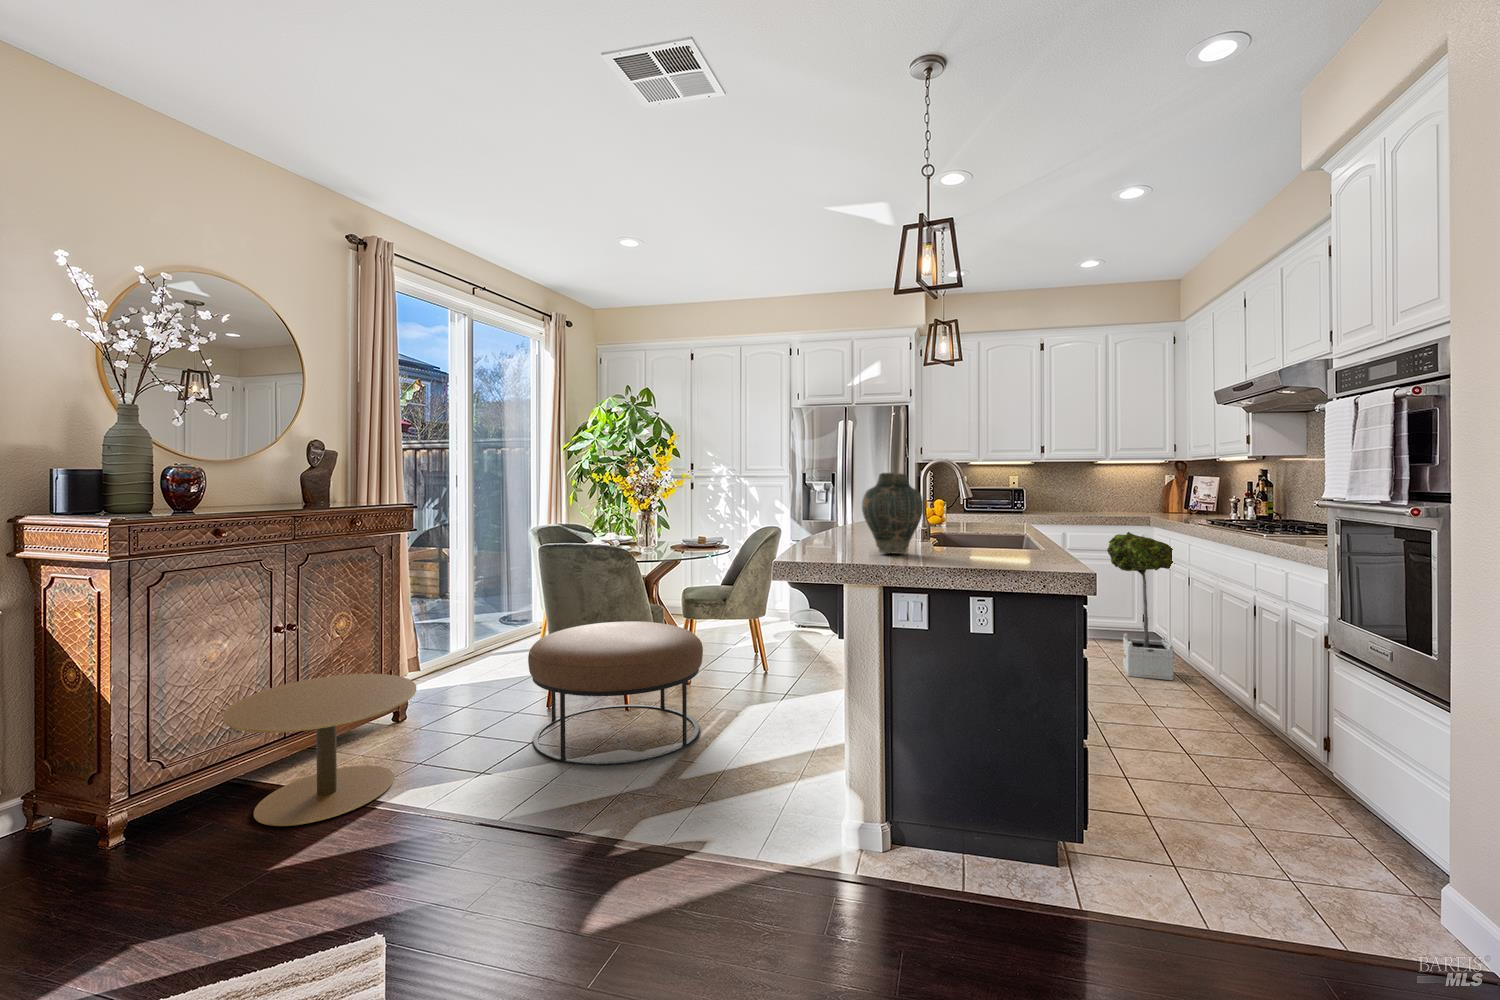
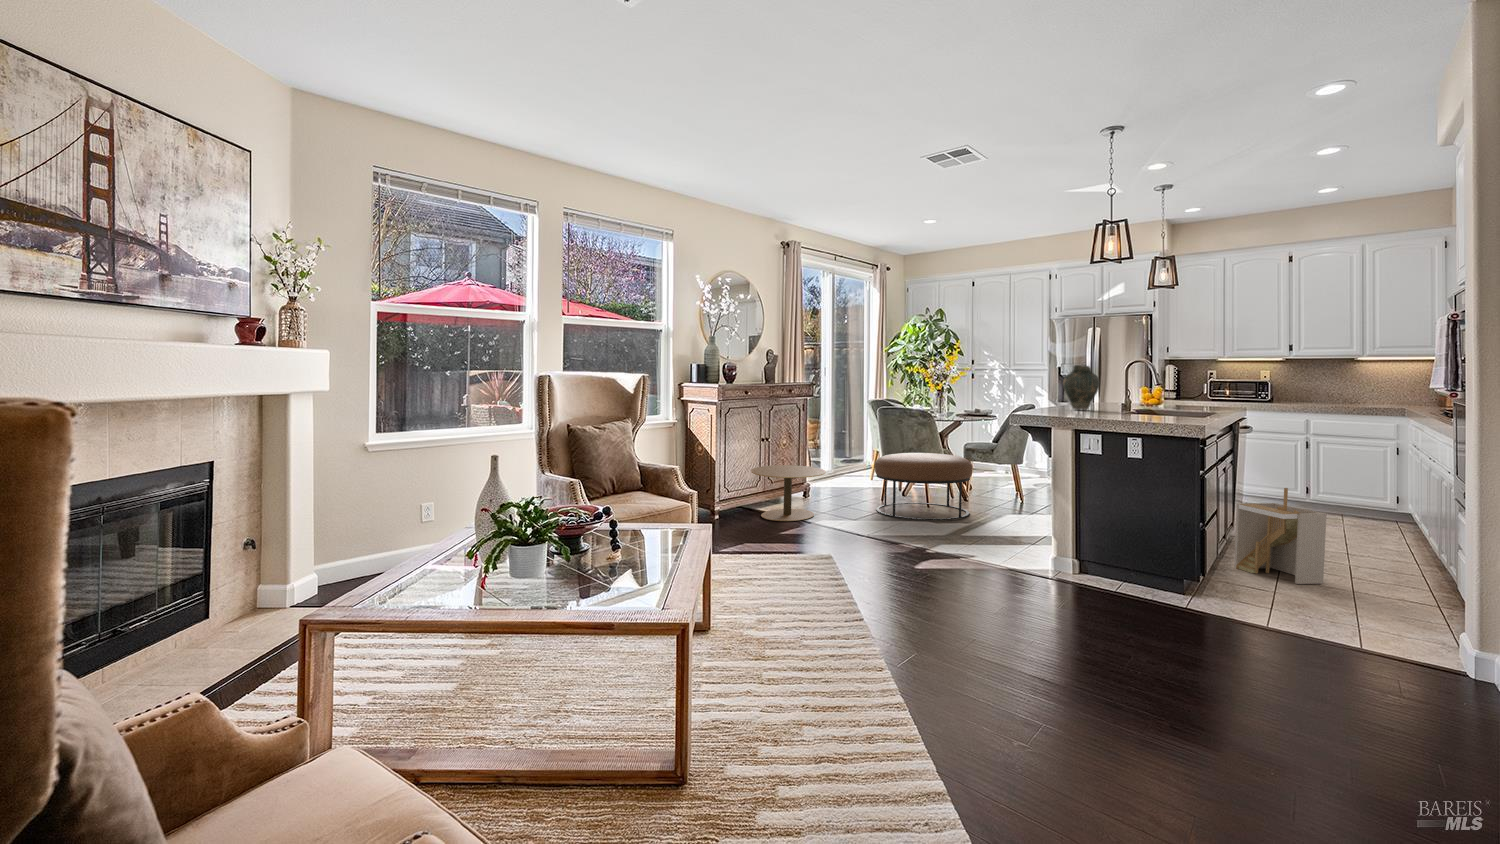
potted tree: present [1107,532,1175,680] -> none [1301,410,1362,524]
storage bin: none [1174,702,1340,891] -> present [1234,488,1327,584]

